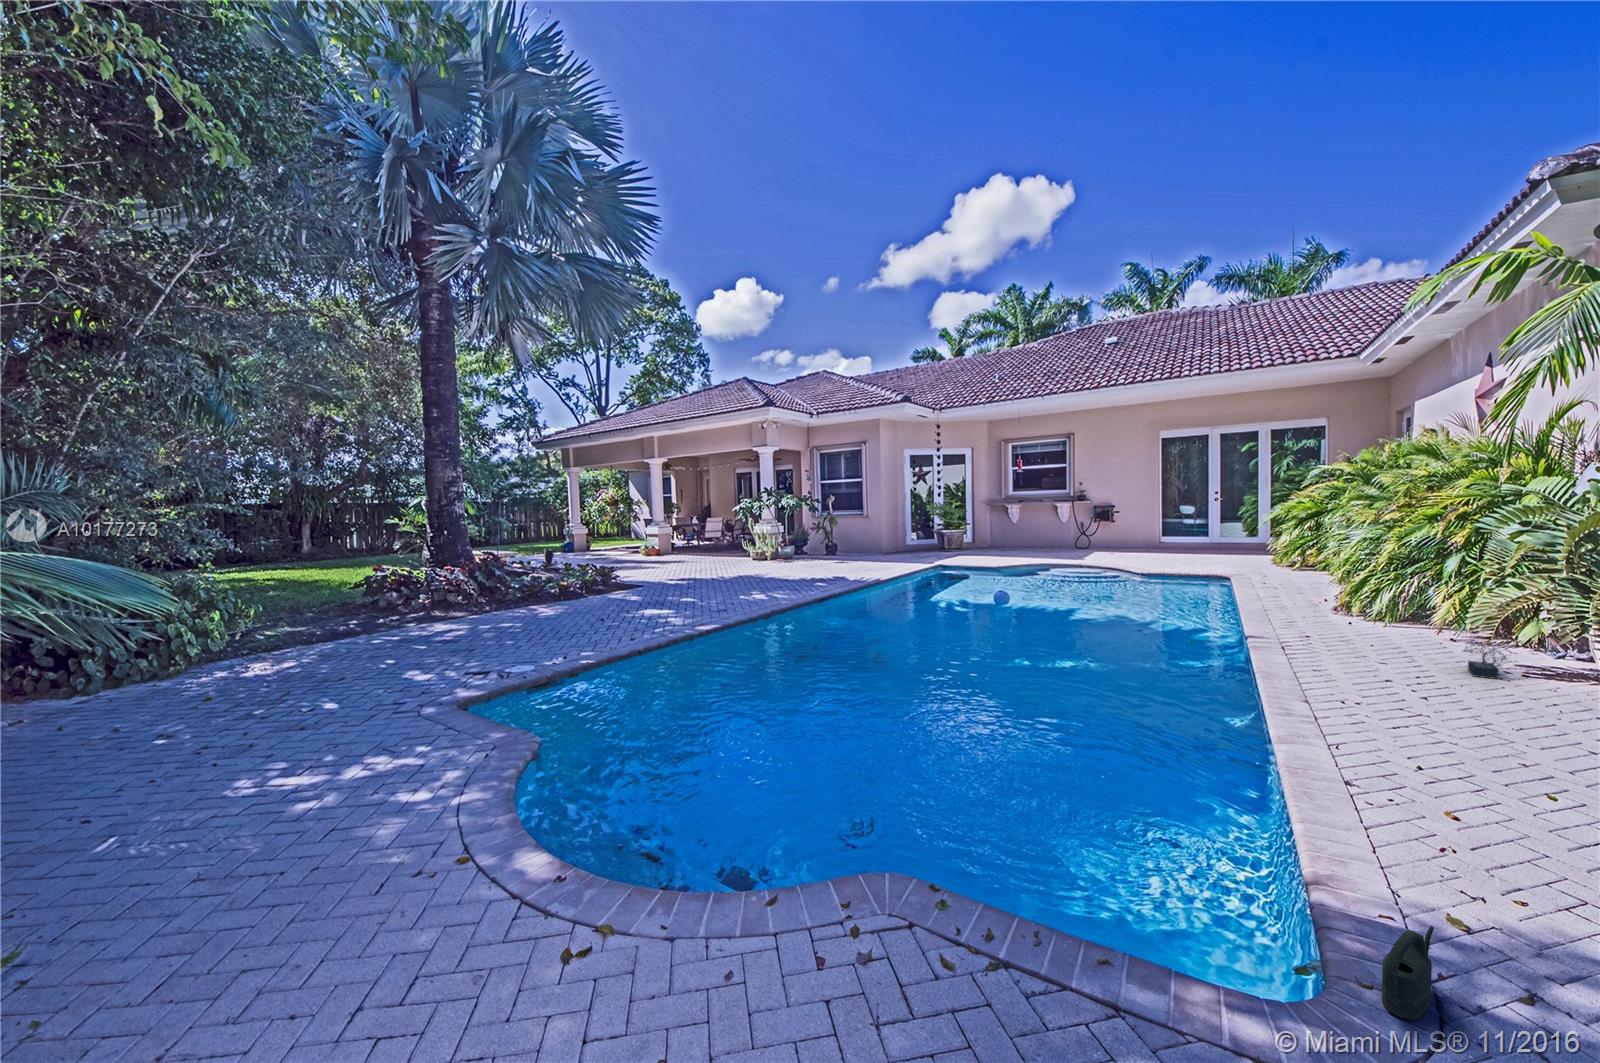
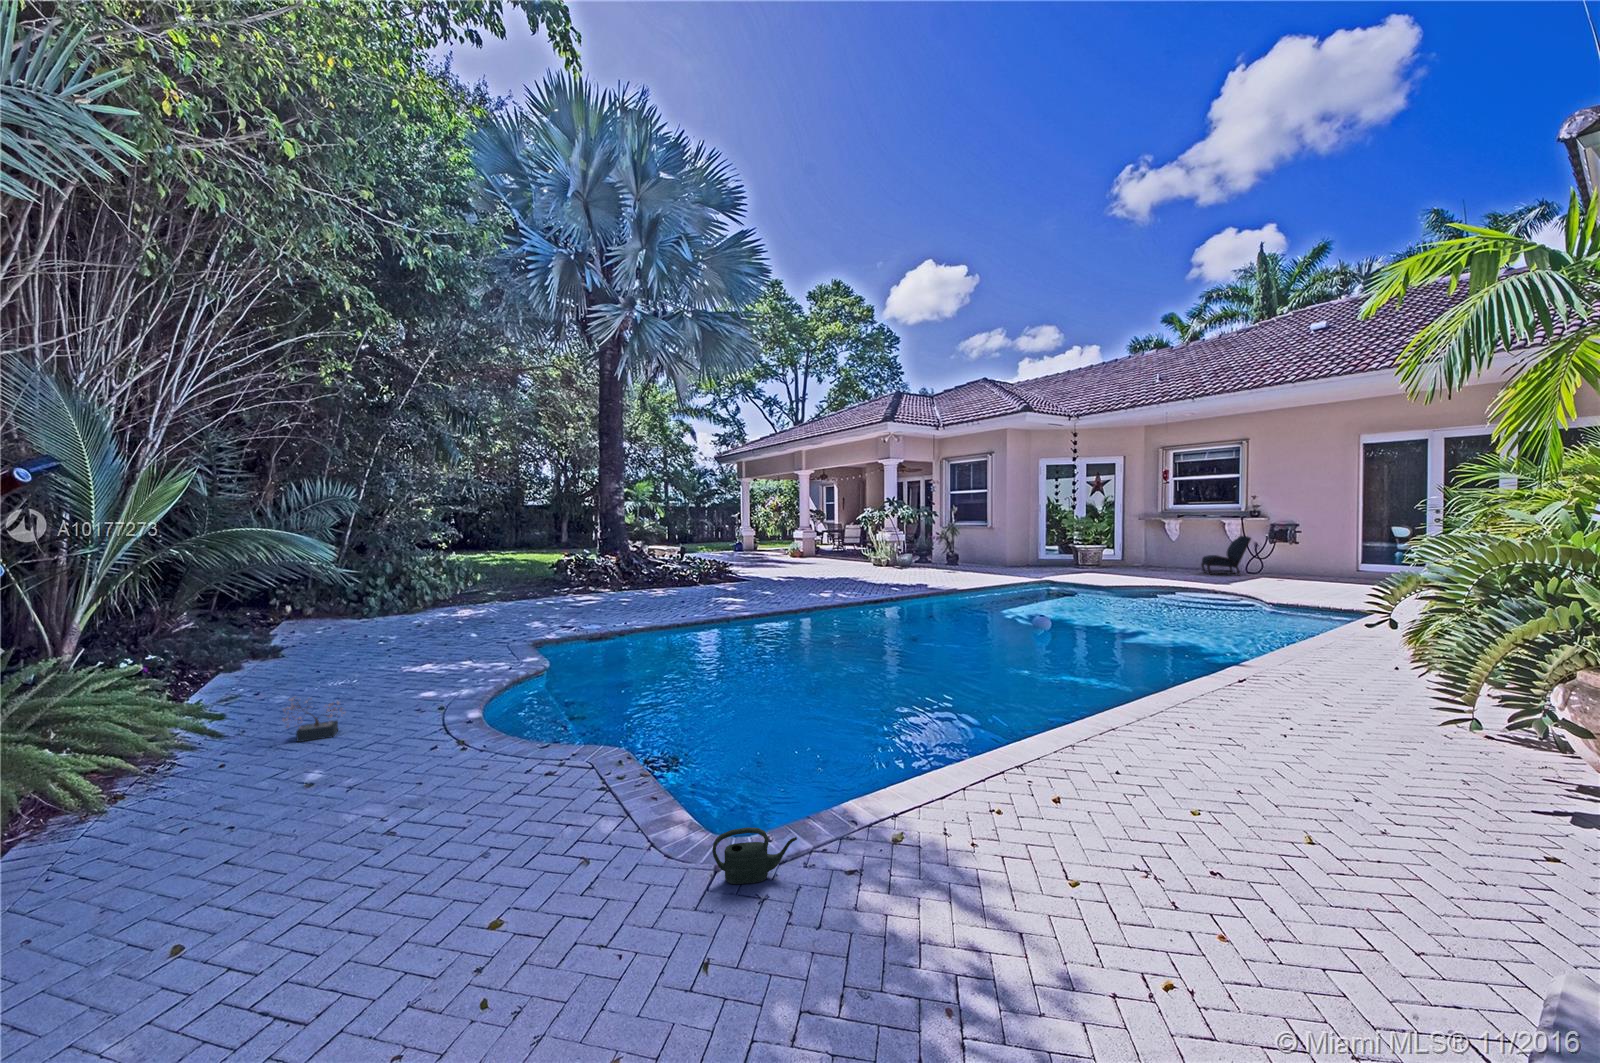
lounge chair: none [1042,516,1082,551] -> present [1201,536,1251,576]
decorative plant: present [1464,641,1511,679] -> present [282,697,345,742]

